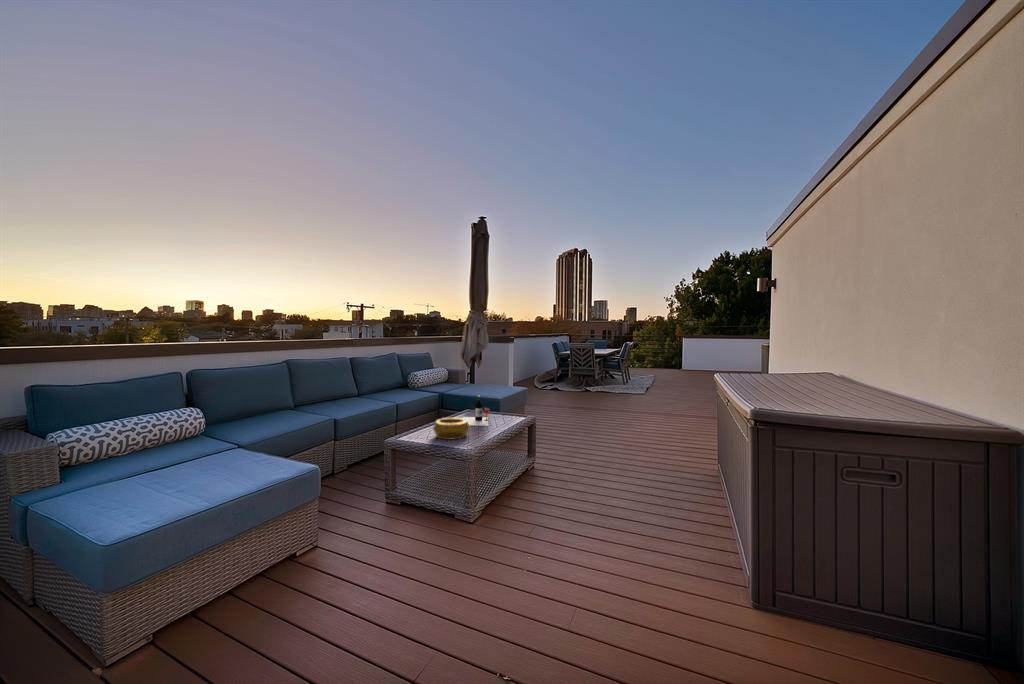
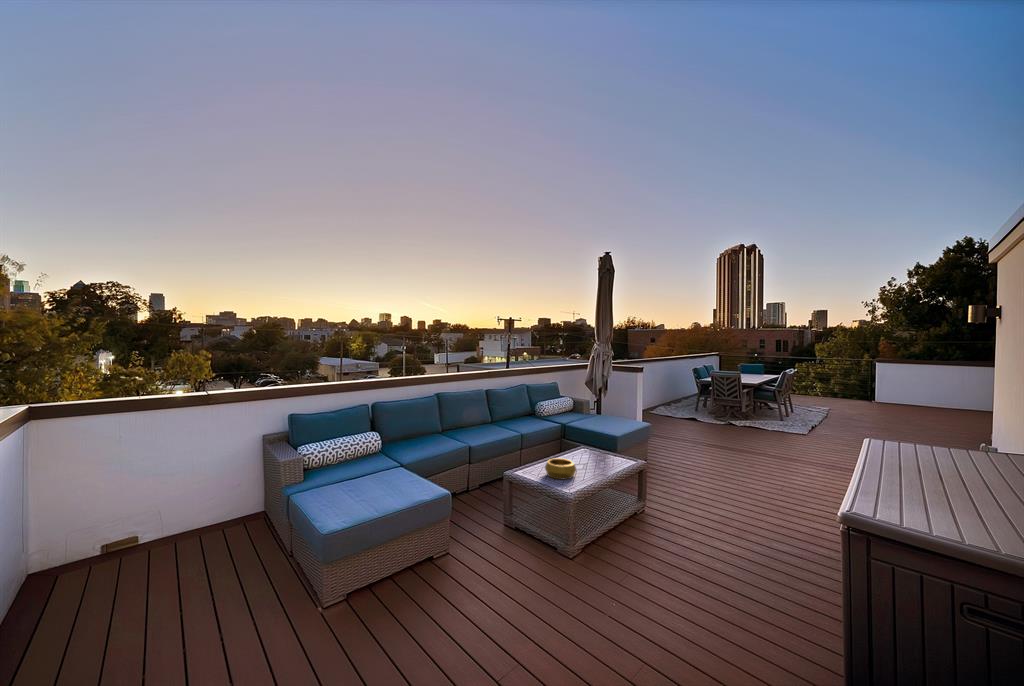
wine bottle: present [463,396,489,426] -> none [567,438,610,469]

